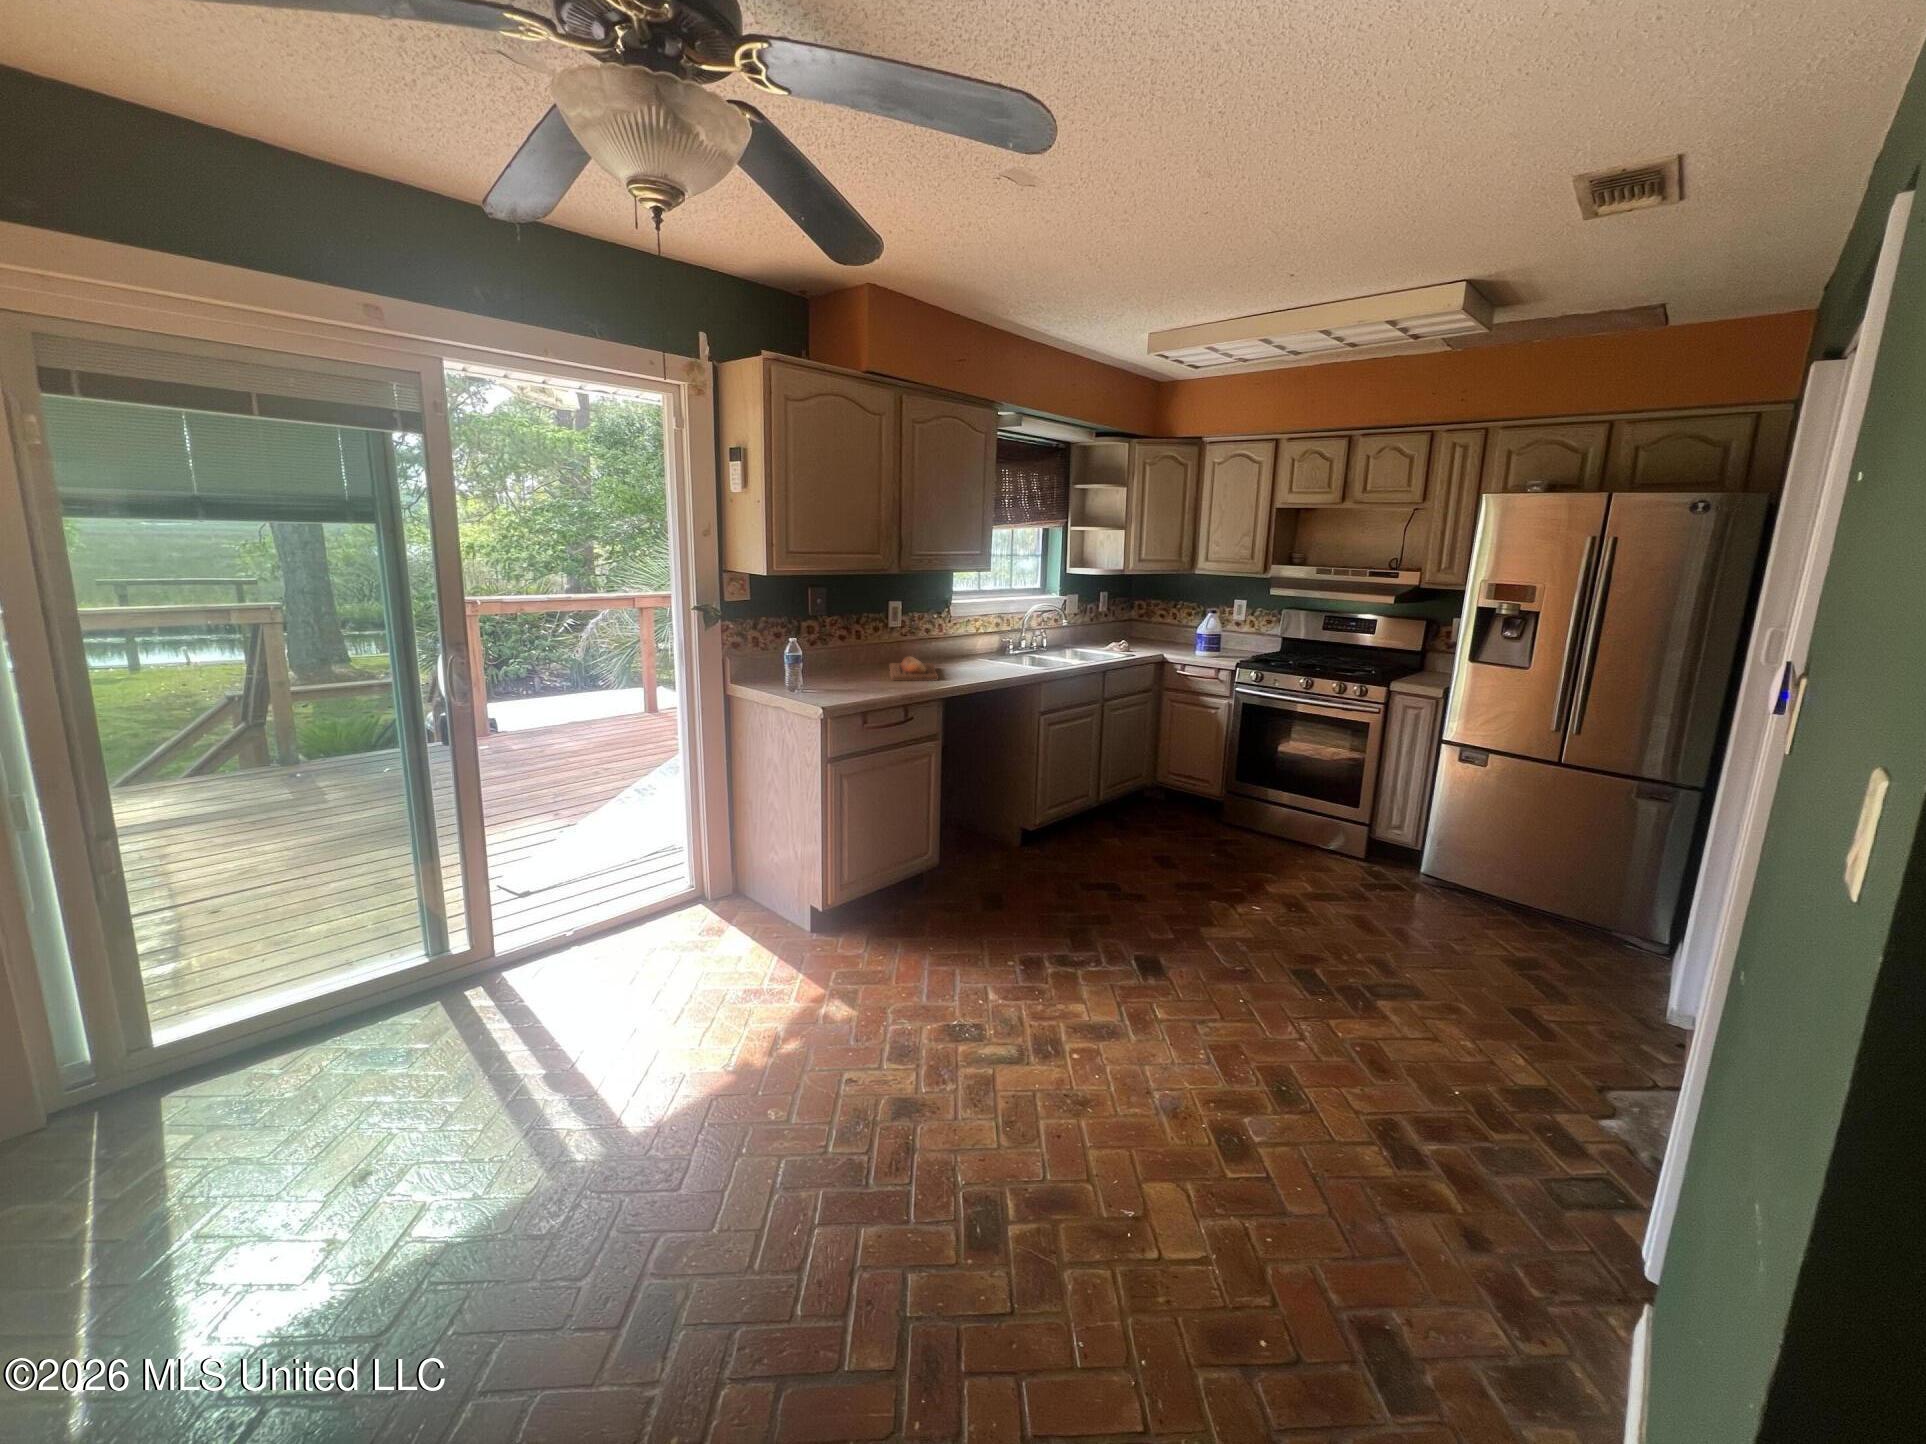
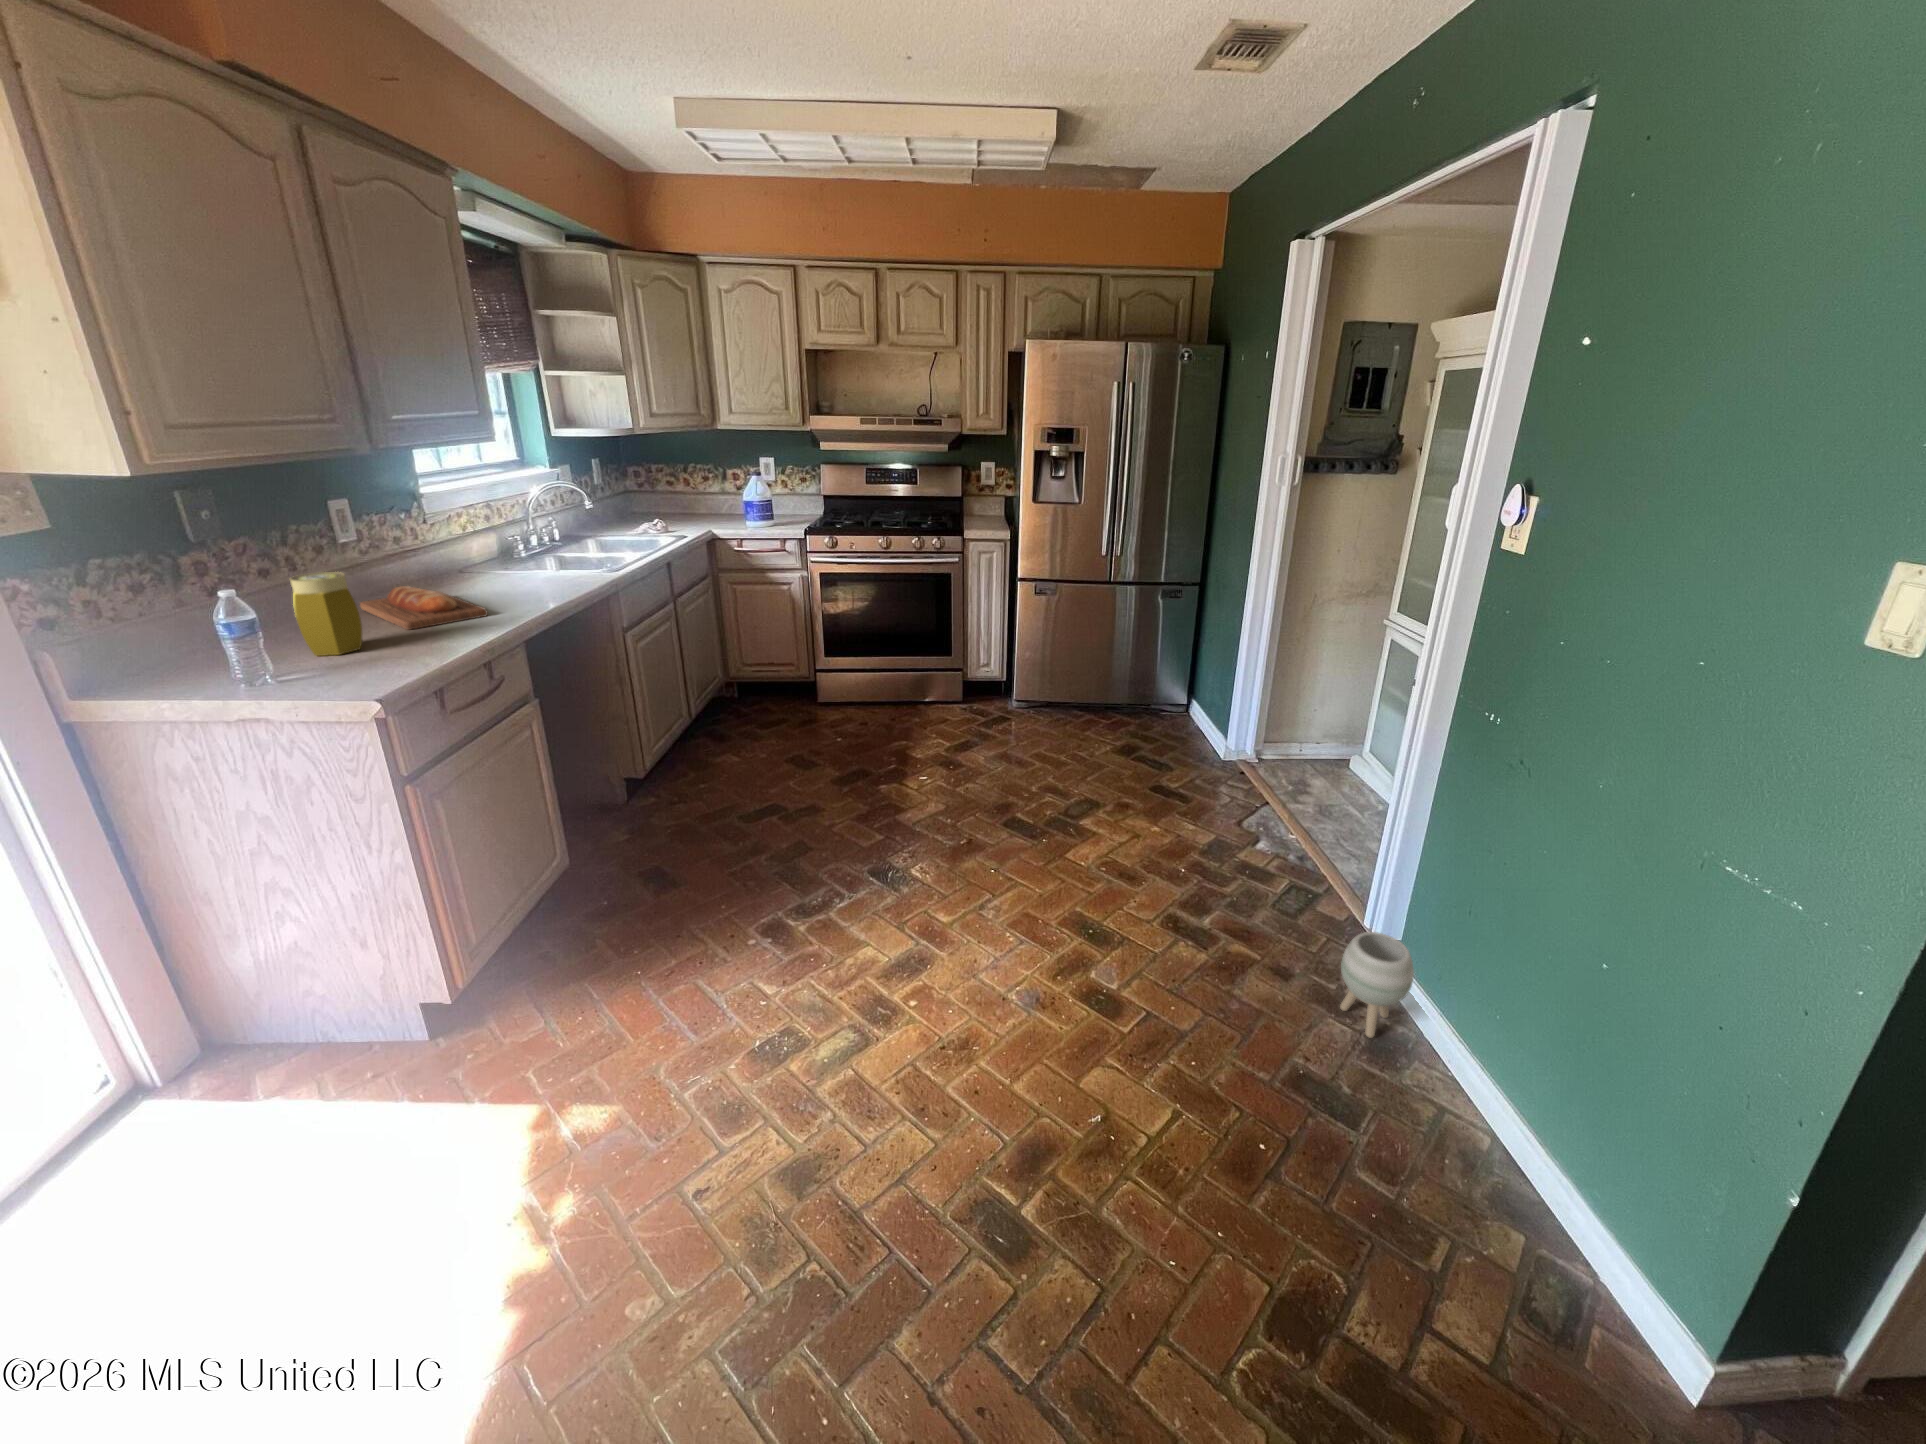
jar: none [832,638,864,686] -> present [289,572,362,656]
planter: none [1513,1228,1625,1380] -> present [1340,932,1414,1038]

